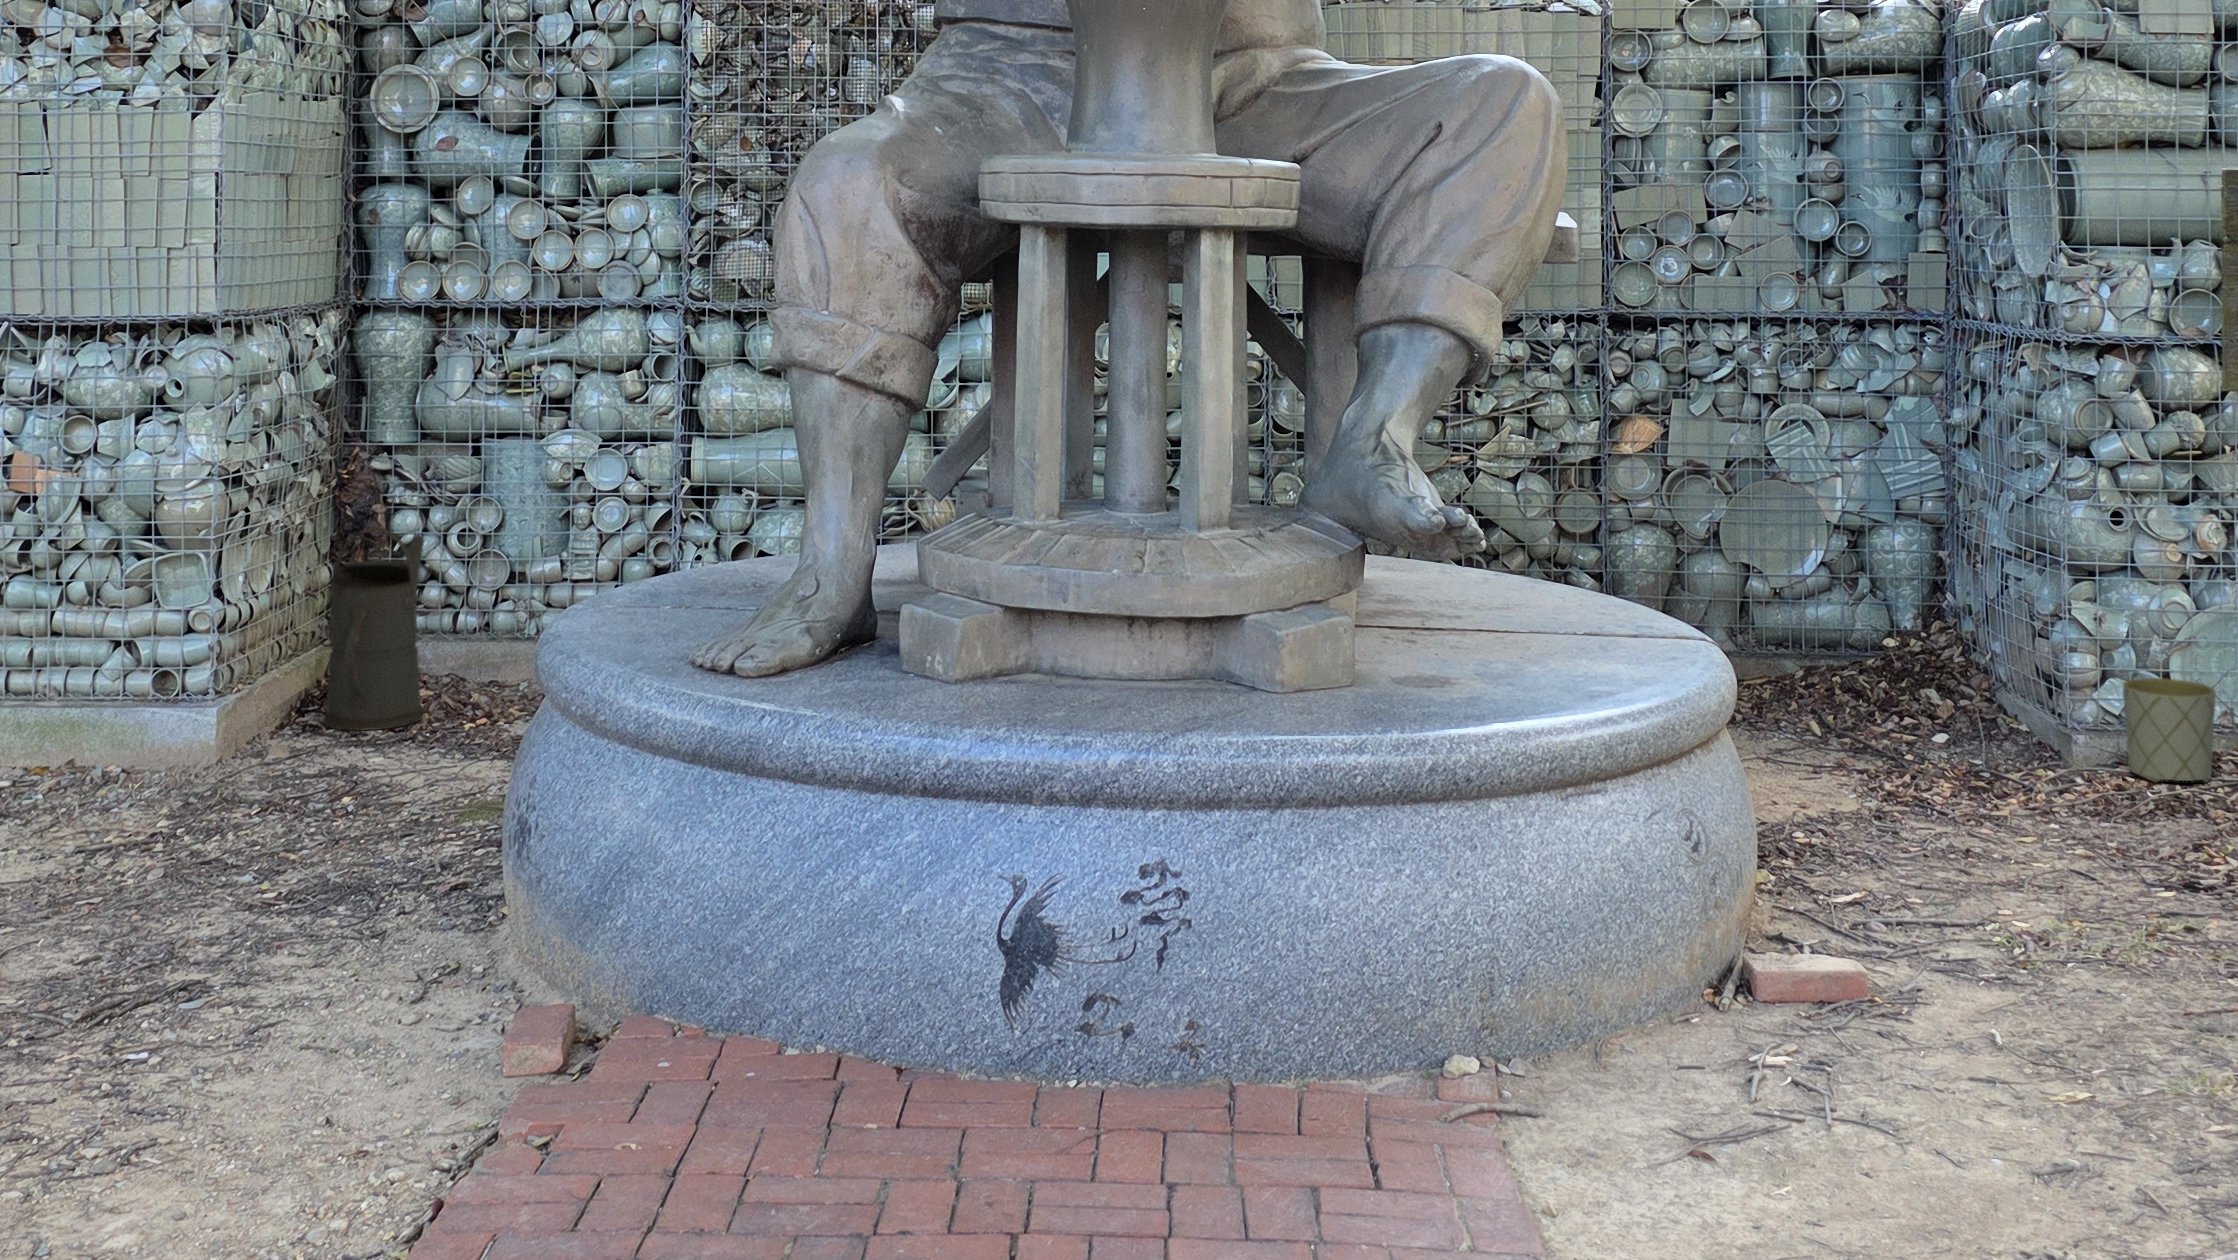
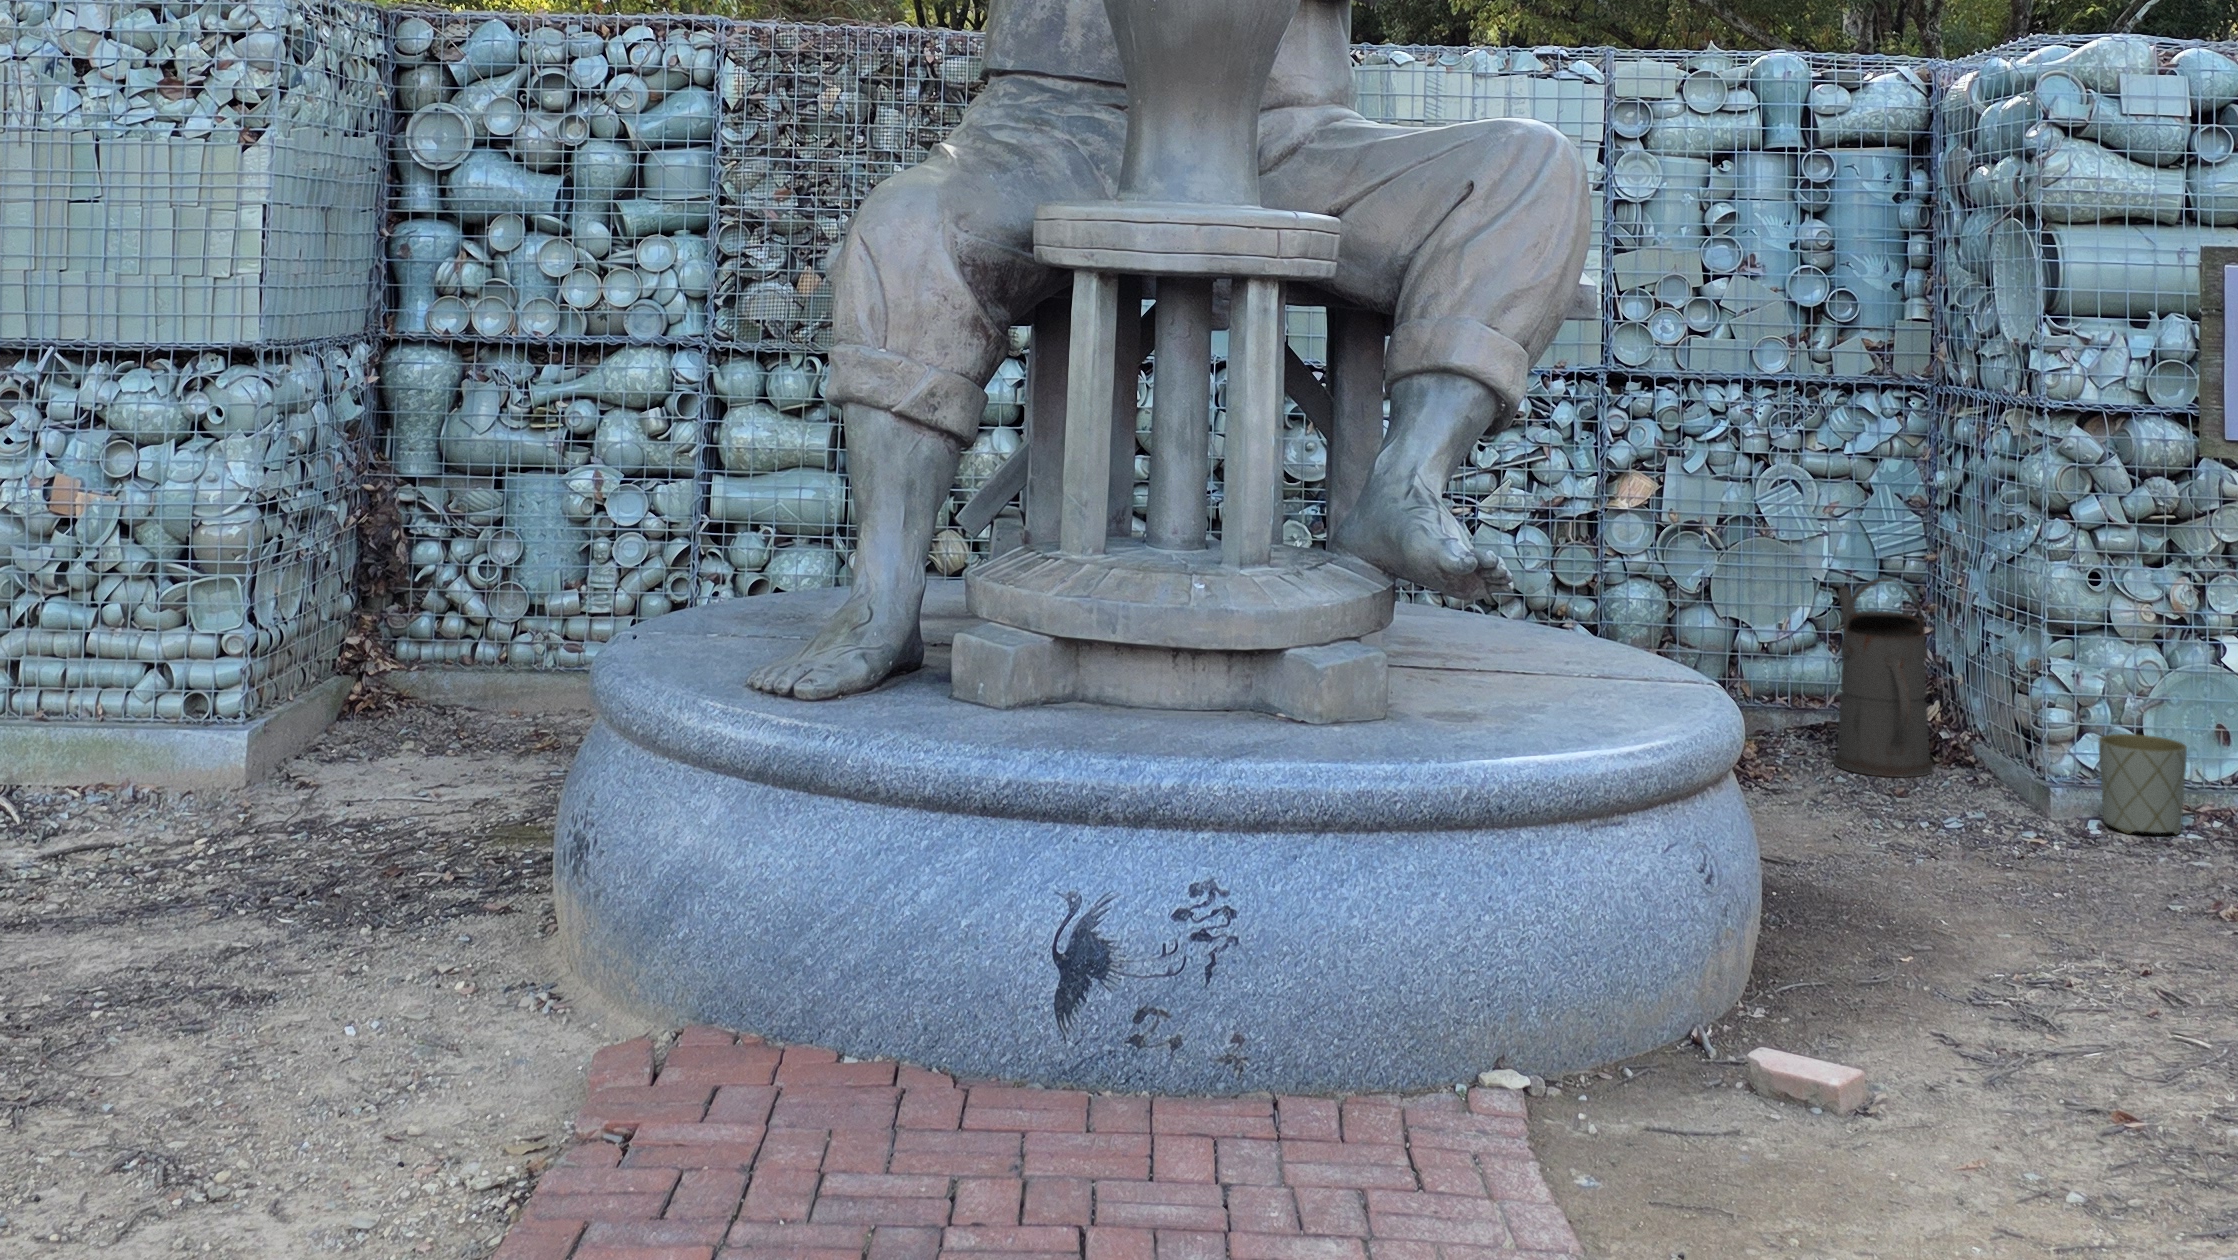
watering can: present [323,527,425,731] -> present [1833,578,1934,777]

